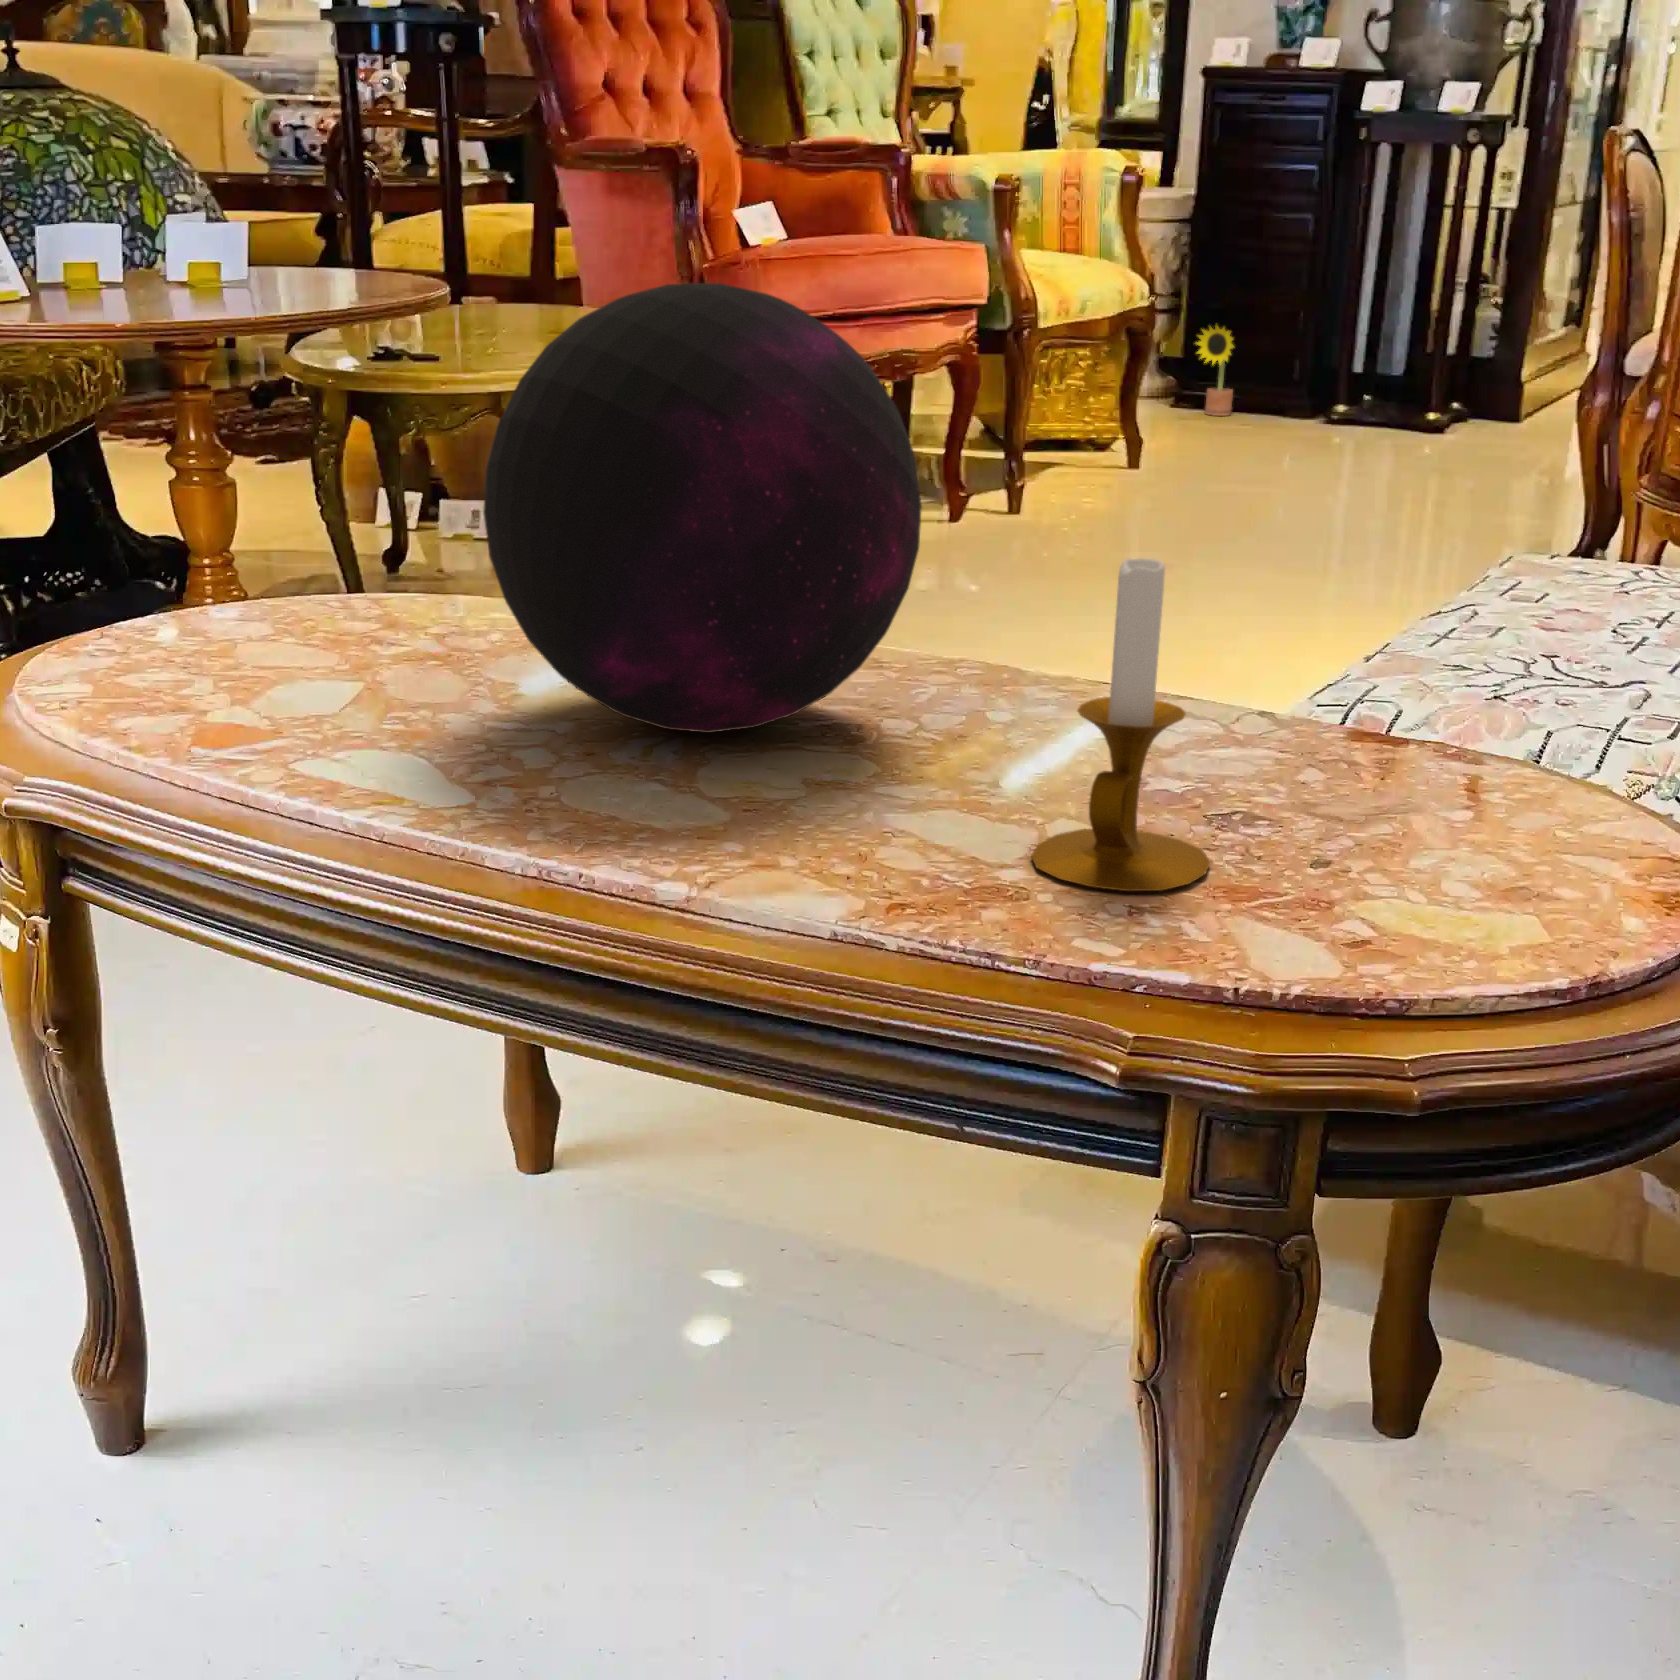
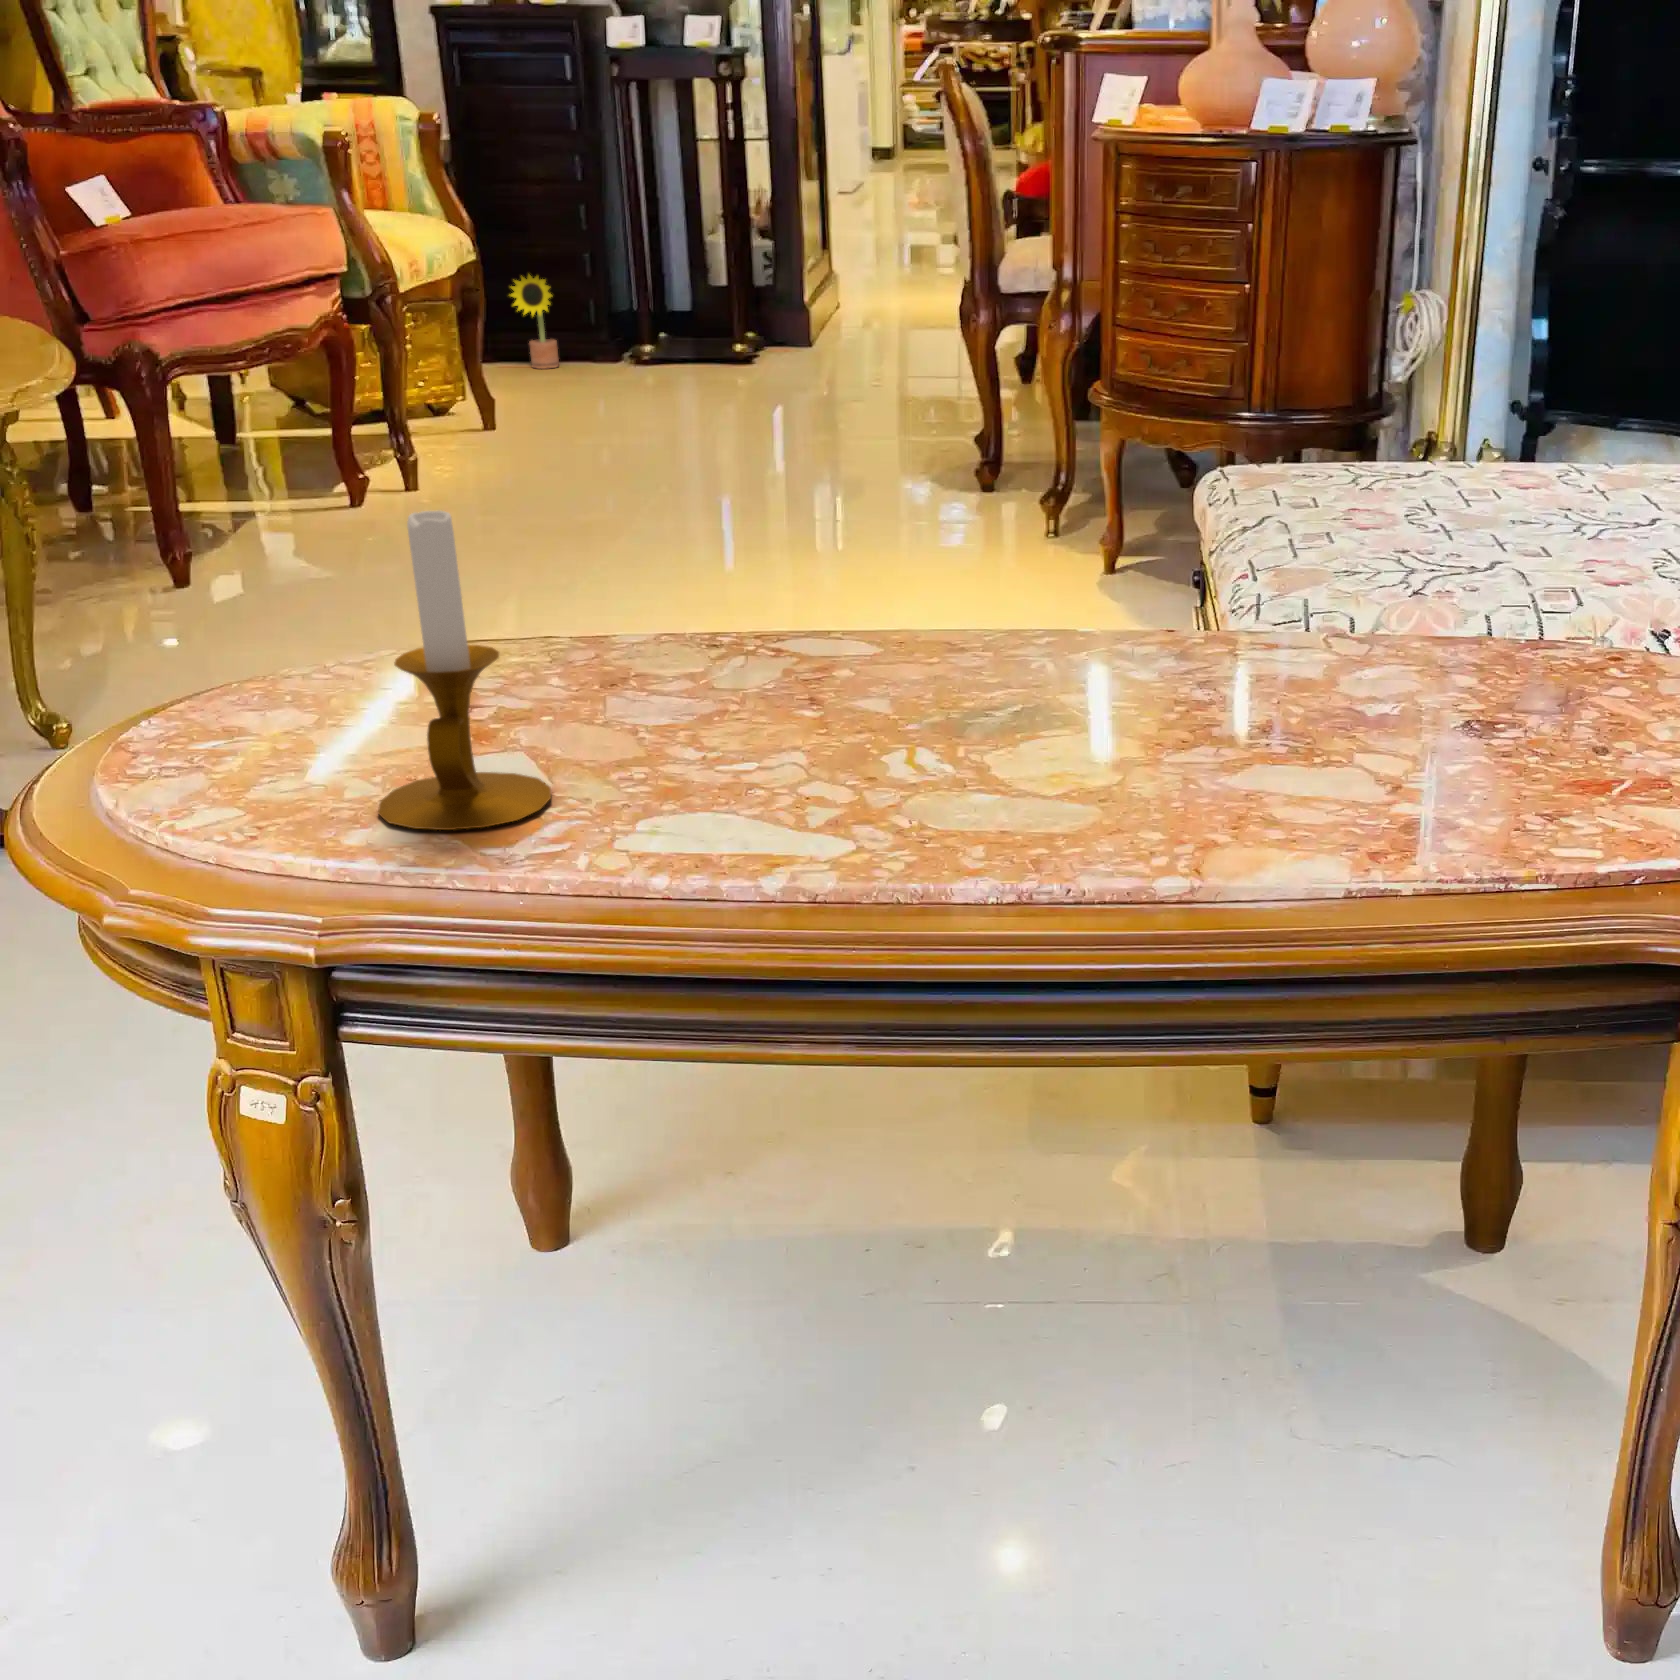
decorative orb: present [483,283,922,733] -> none [686,272,1136,738]
candlestick: present [1031,558,1210,891] -> present [378,511,551,830]

